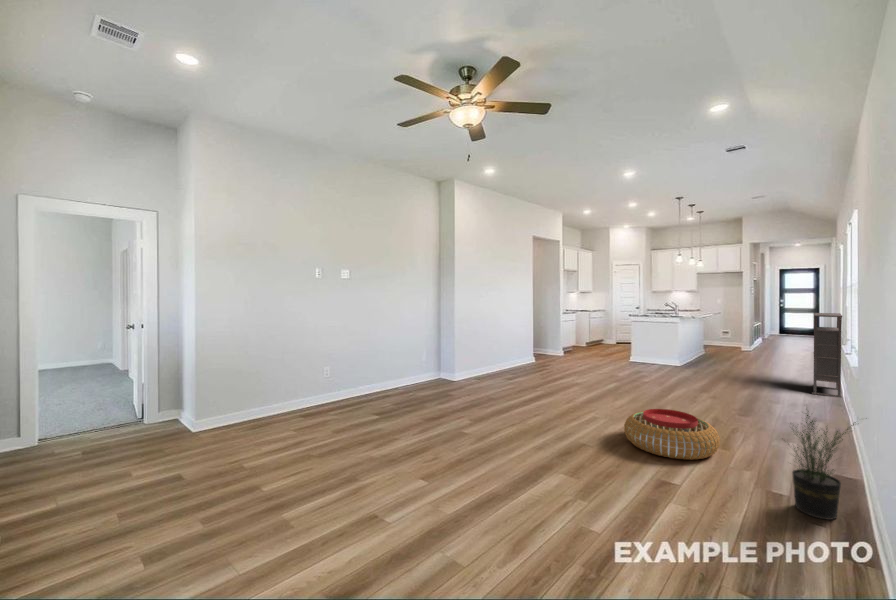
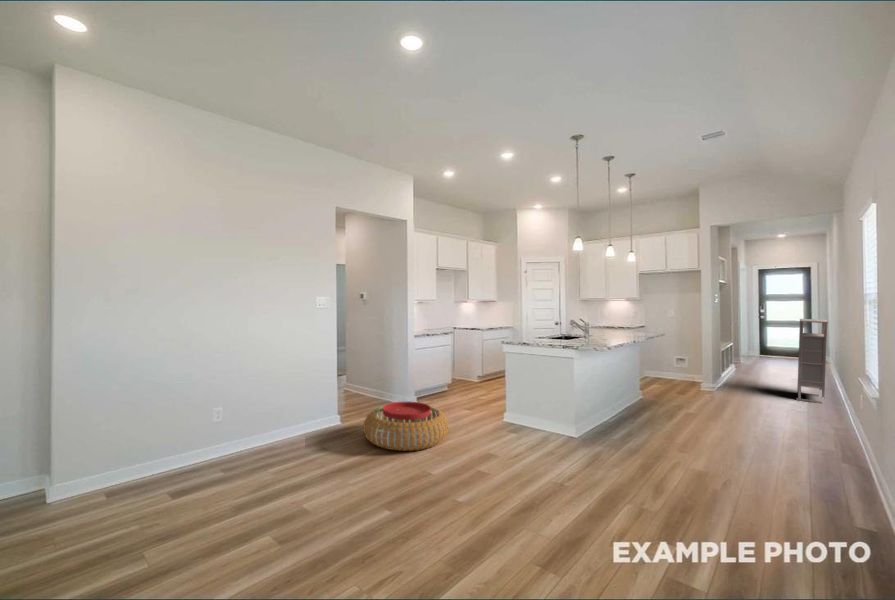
pouf: present [624,409,720,460] -> present [363,402,448,451]
potted plant: present [792,411,856,520] -> none [774,402,865,520]

